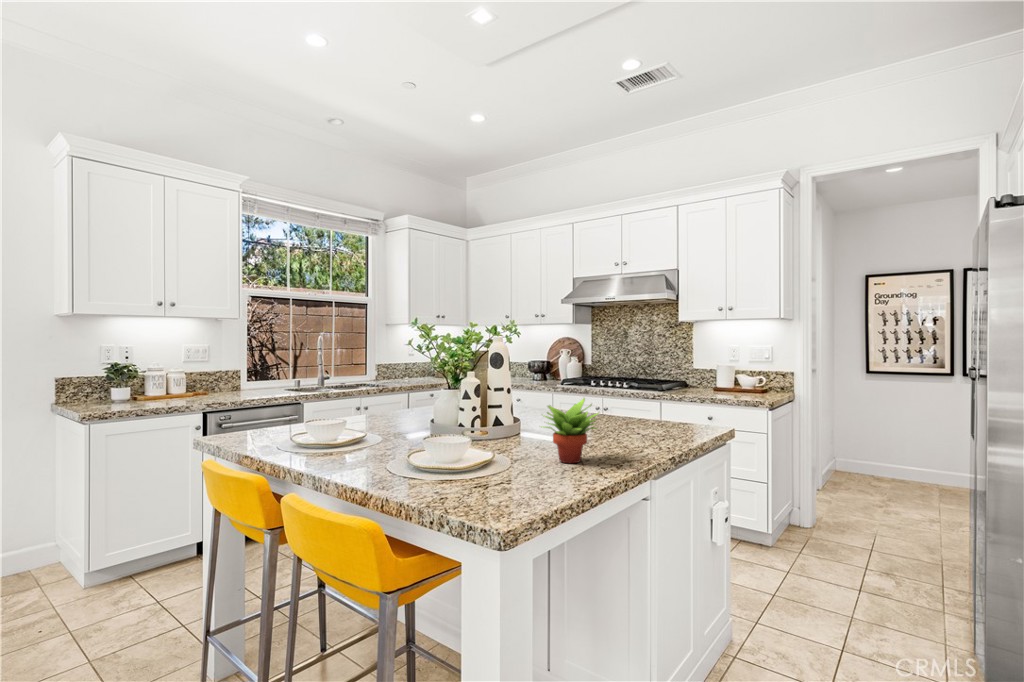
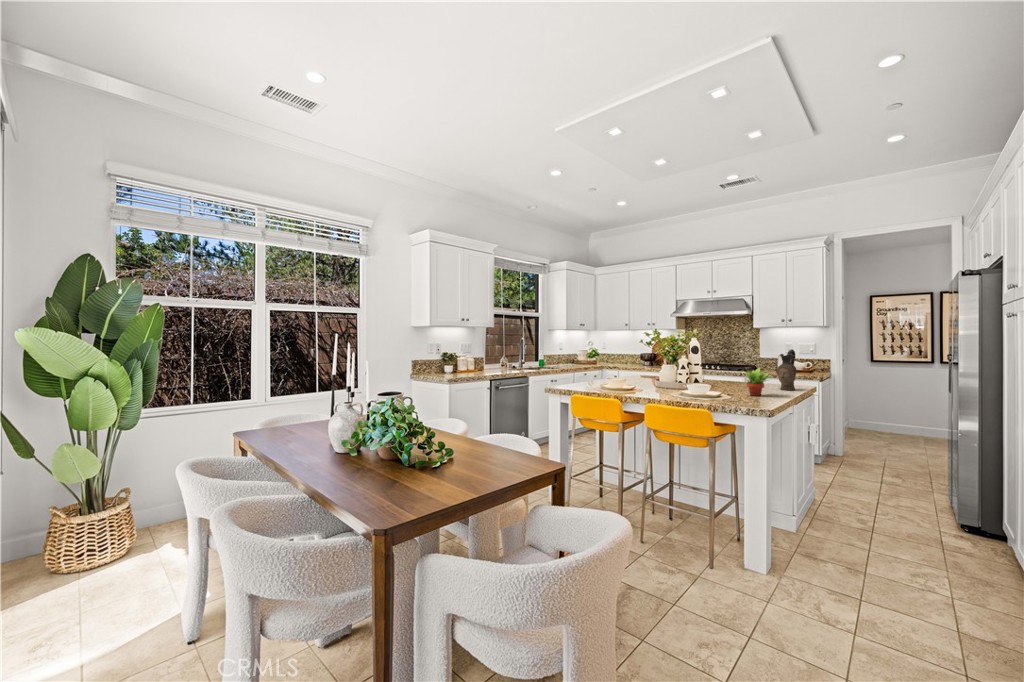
ceramic pitcher: none [643,358,682,442] -> present [777,349,797,390]

